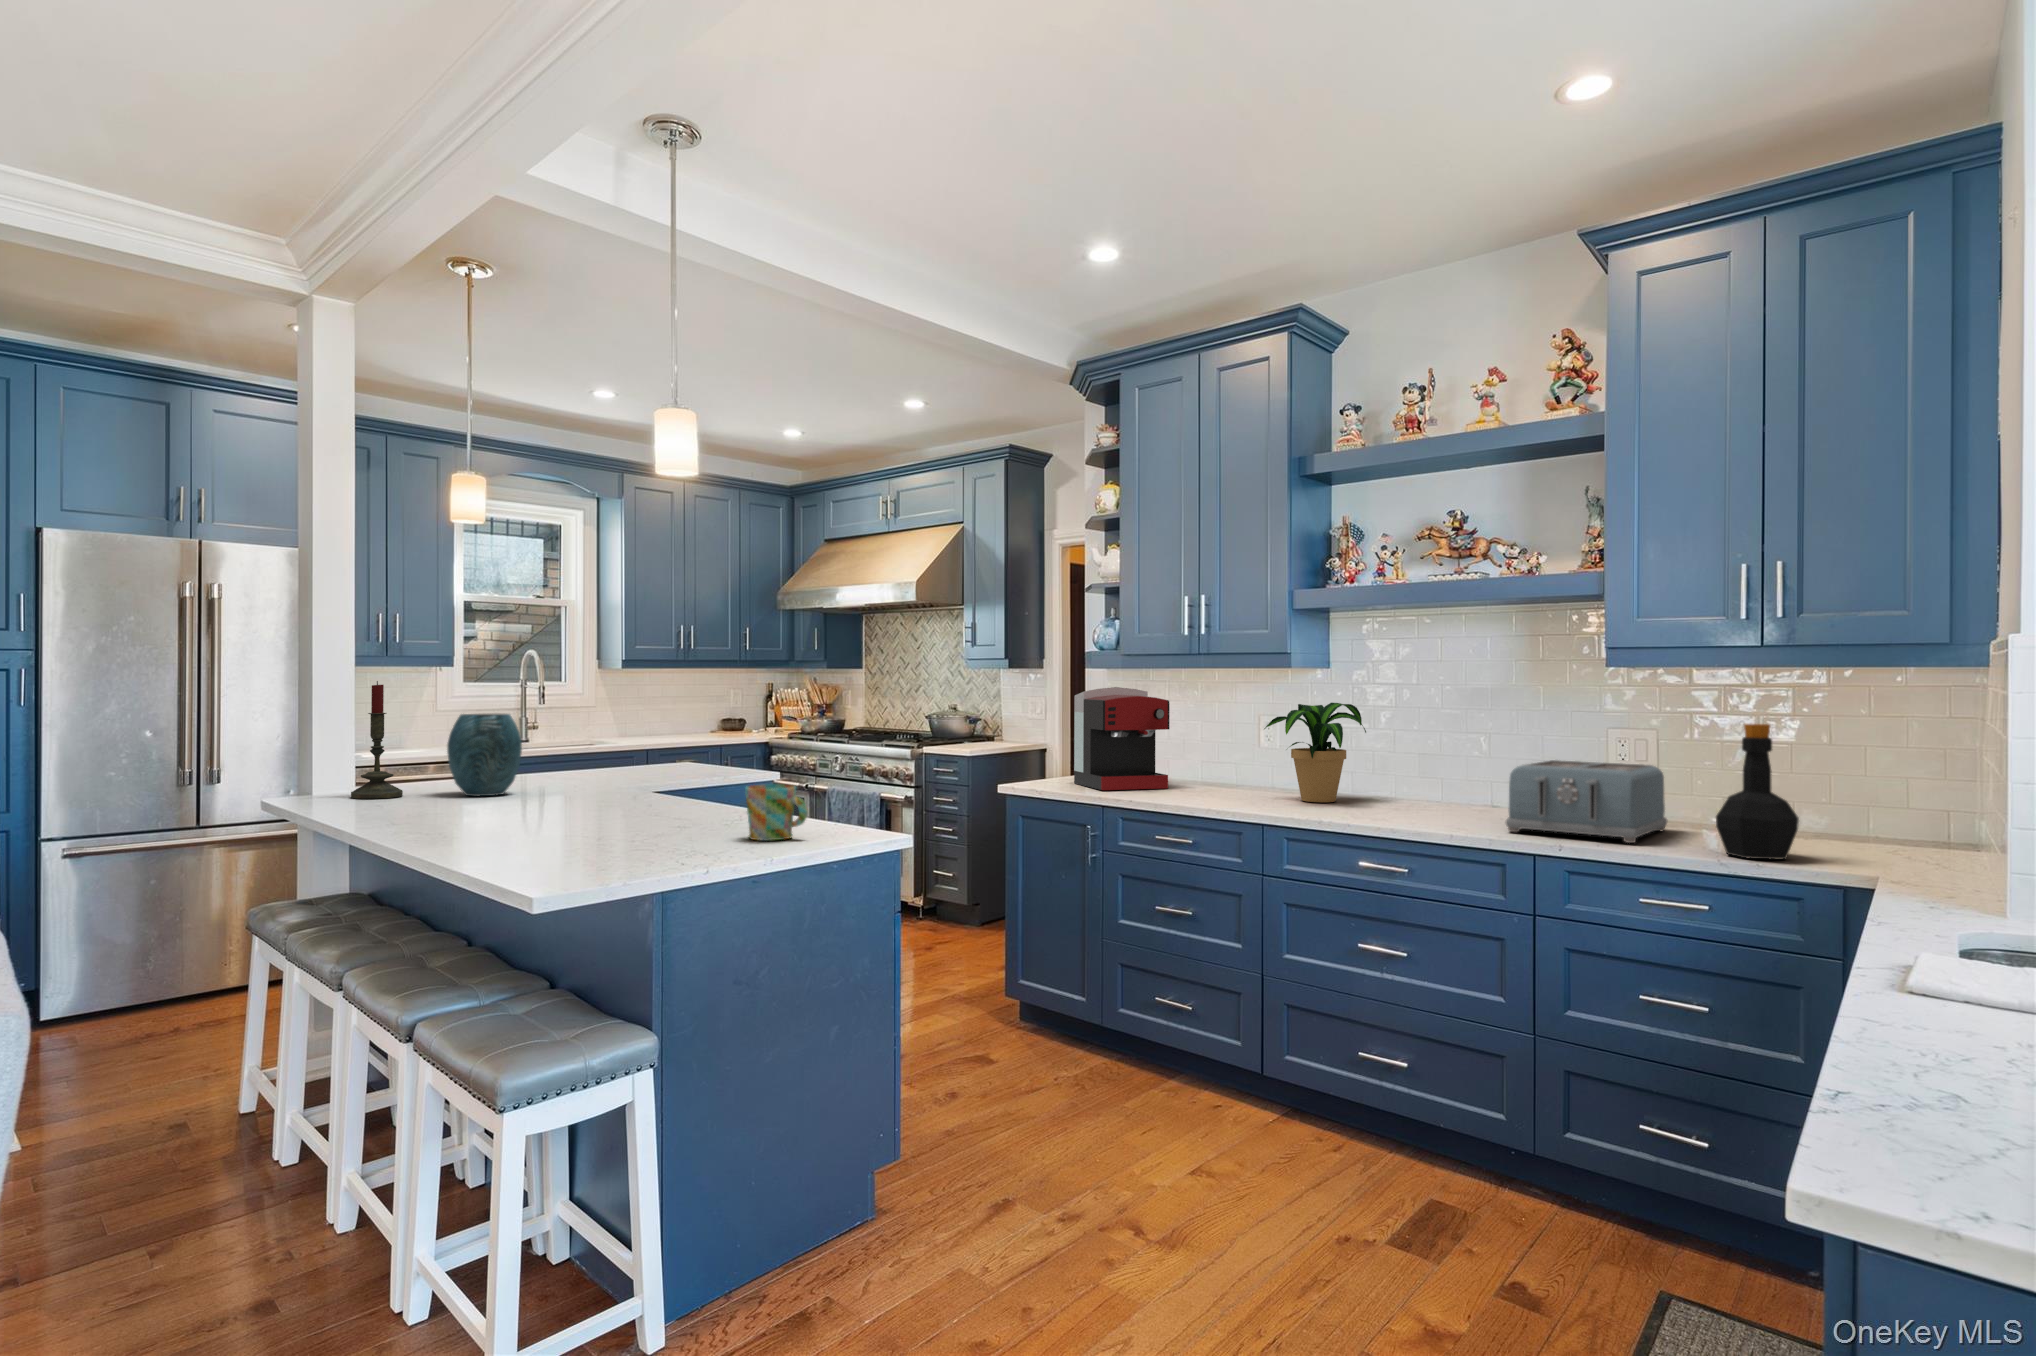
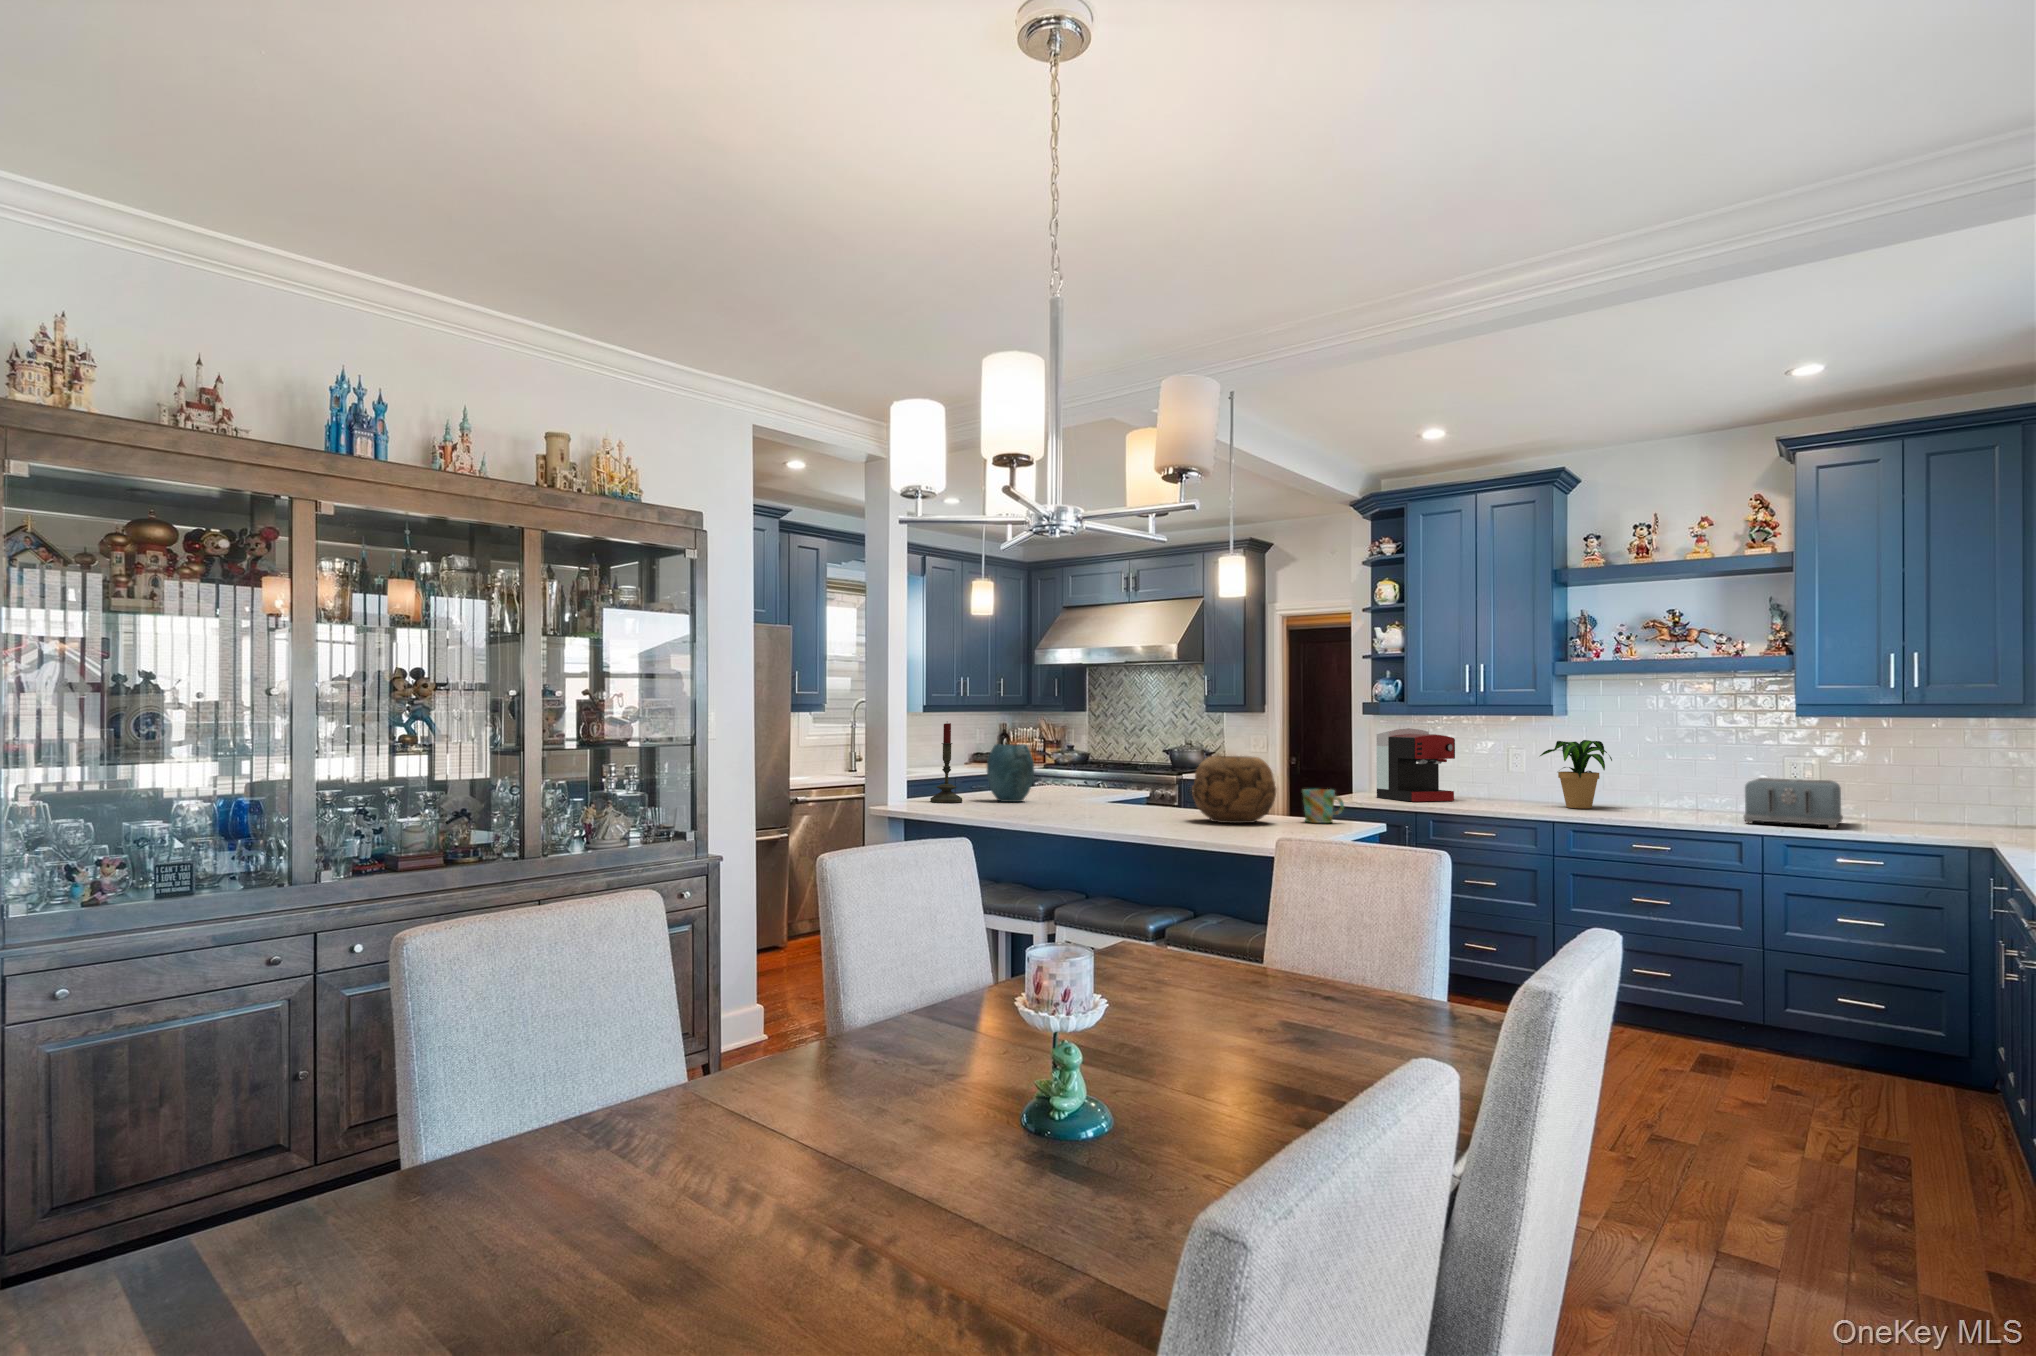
bottle: present [1716,724,1799,859] -> none [1892,753,1946,836]
decorative bowl: none [555,734,692,843] -> present [1192,756,1276,823]

